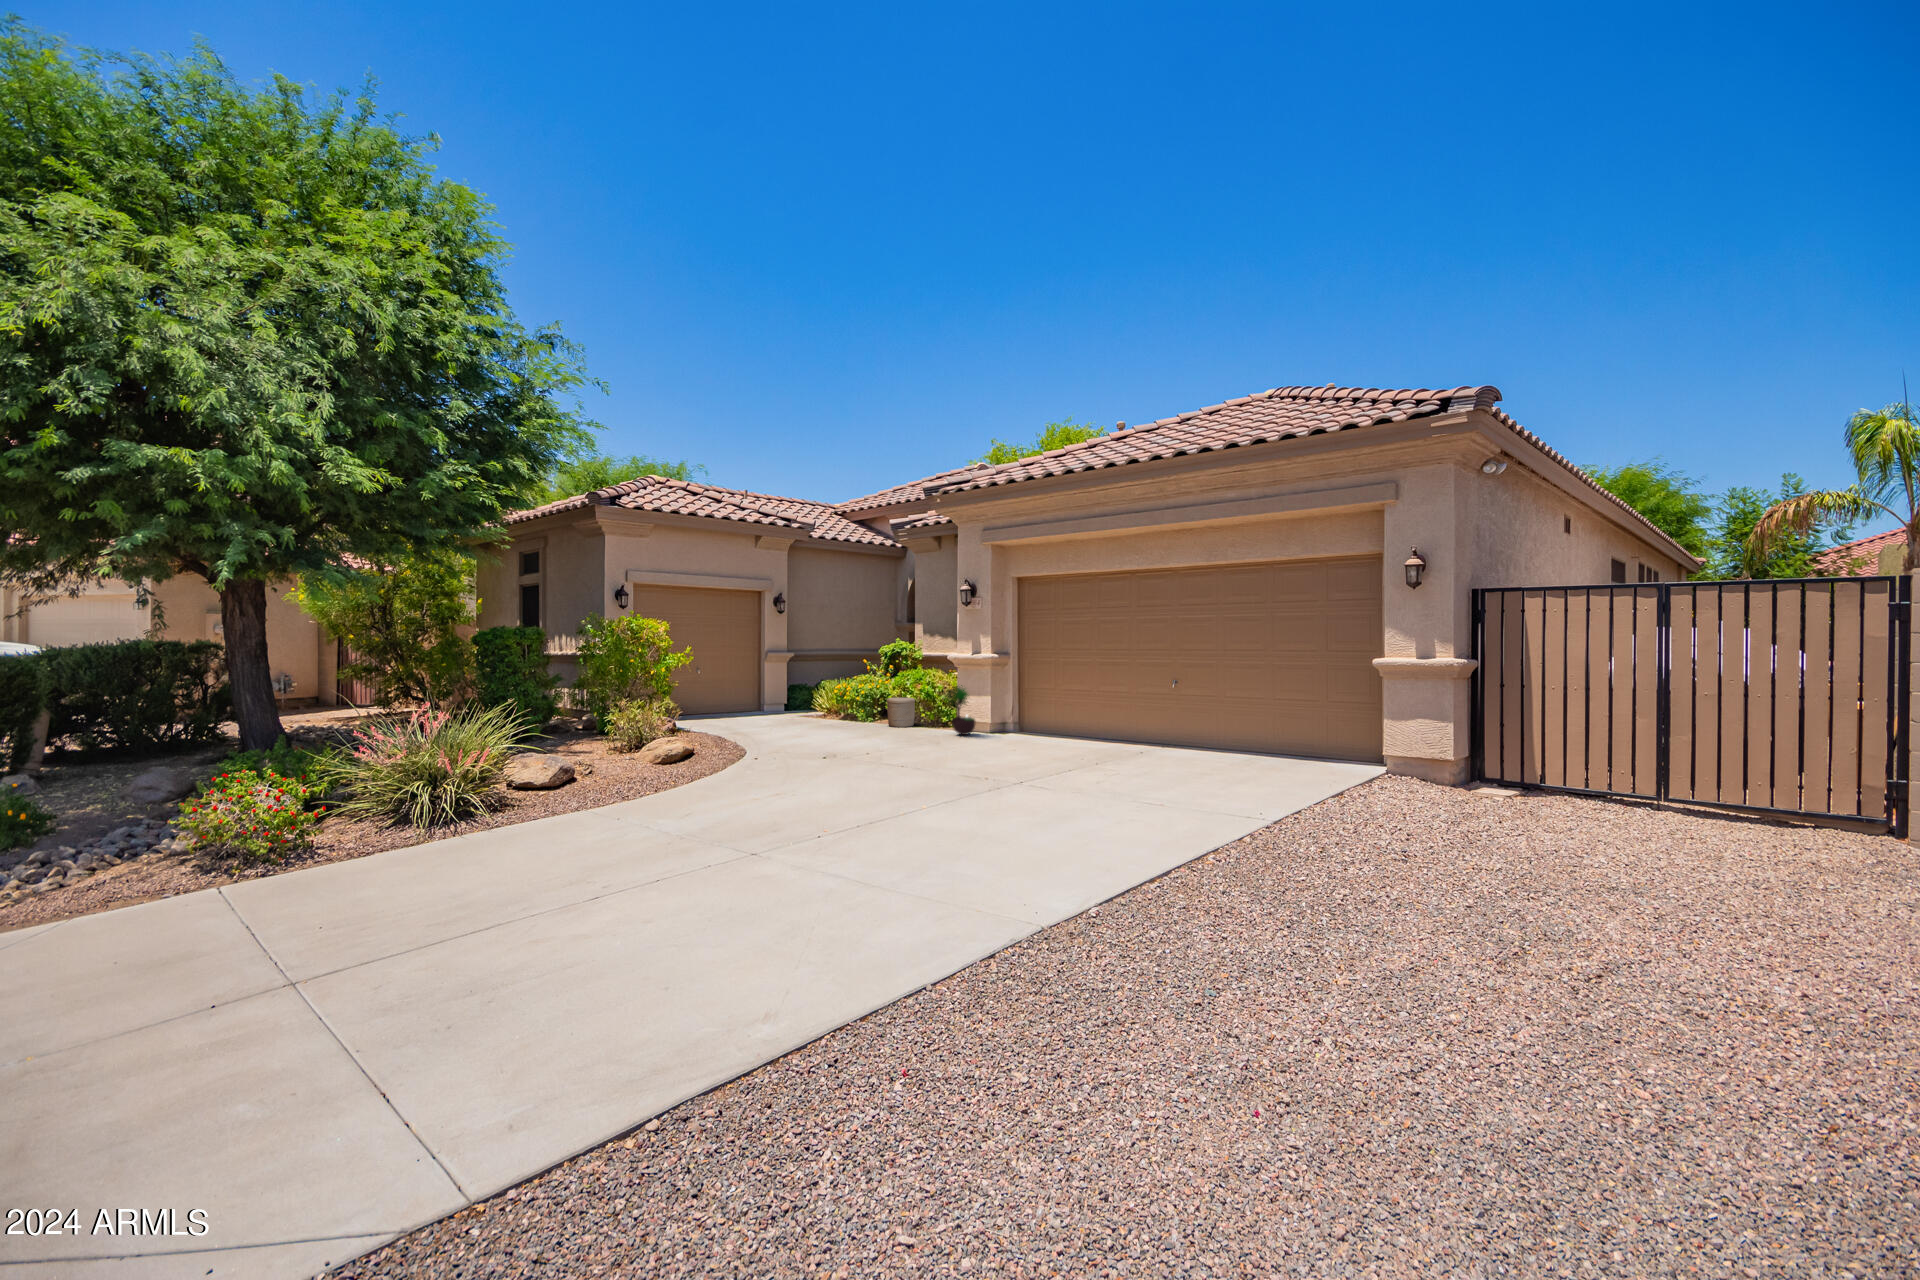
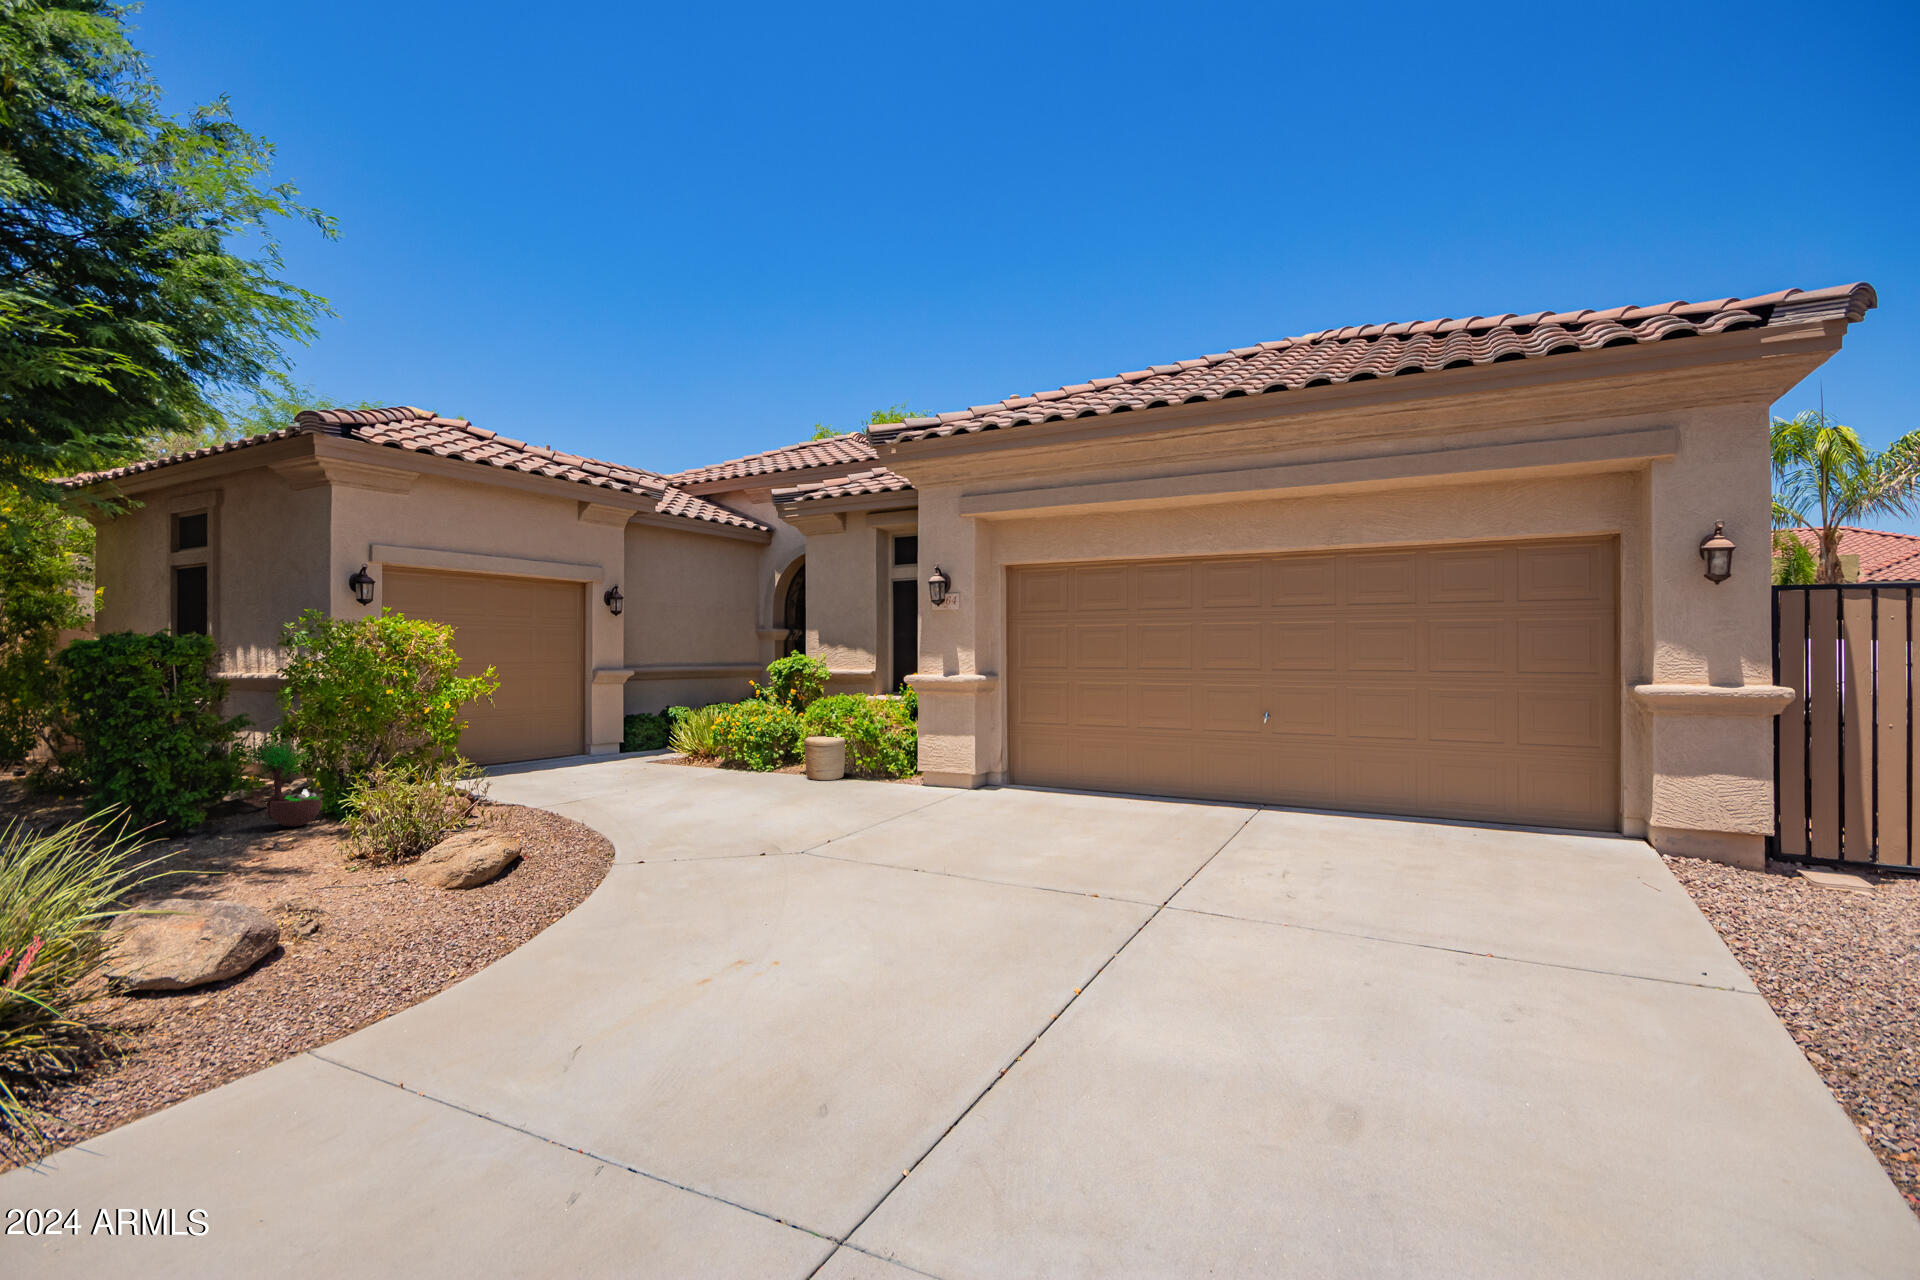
potted tree: present [945,685,975,735] -> present [247,736,321,827]

